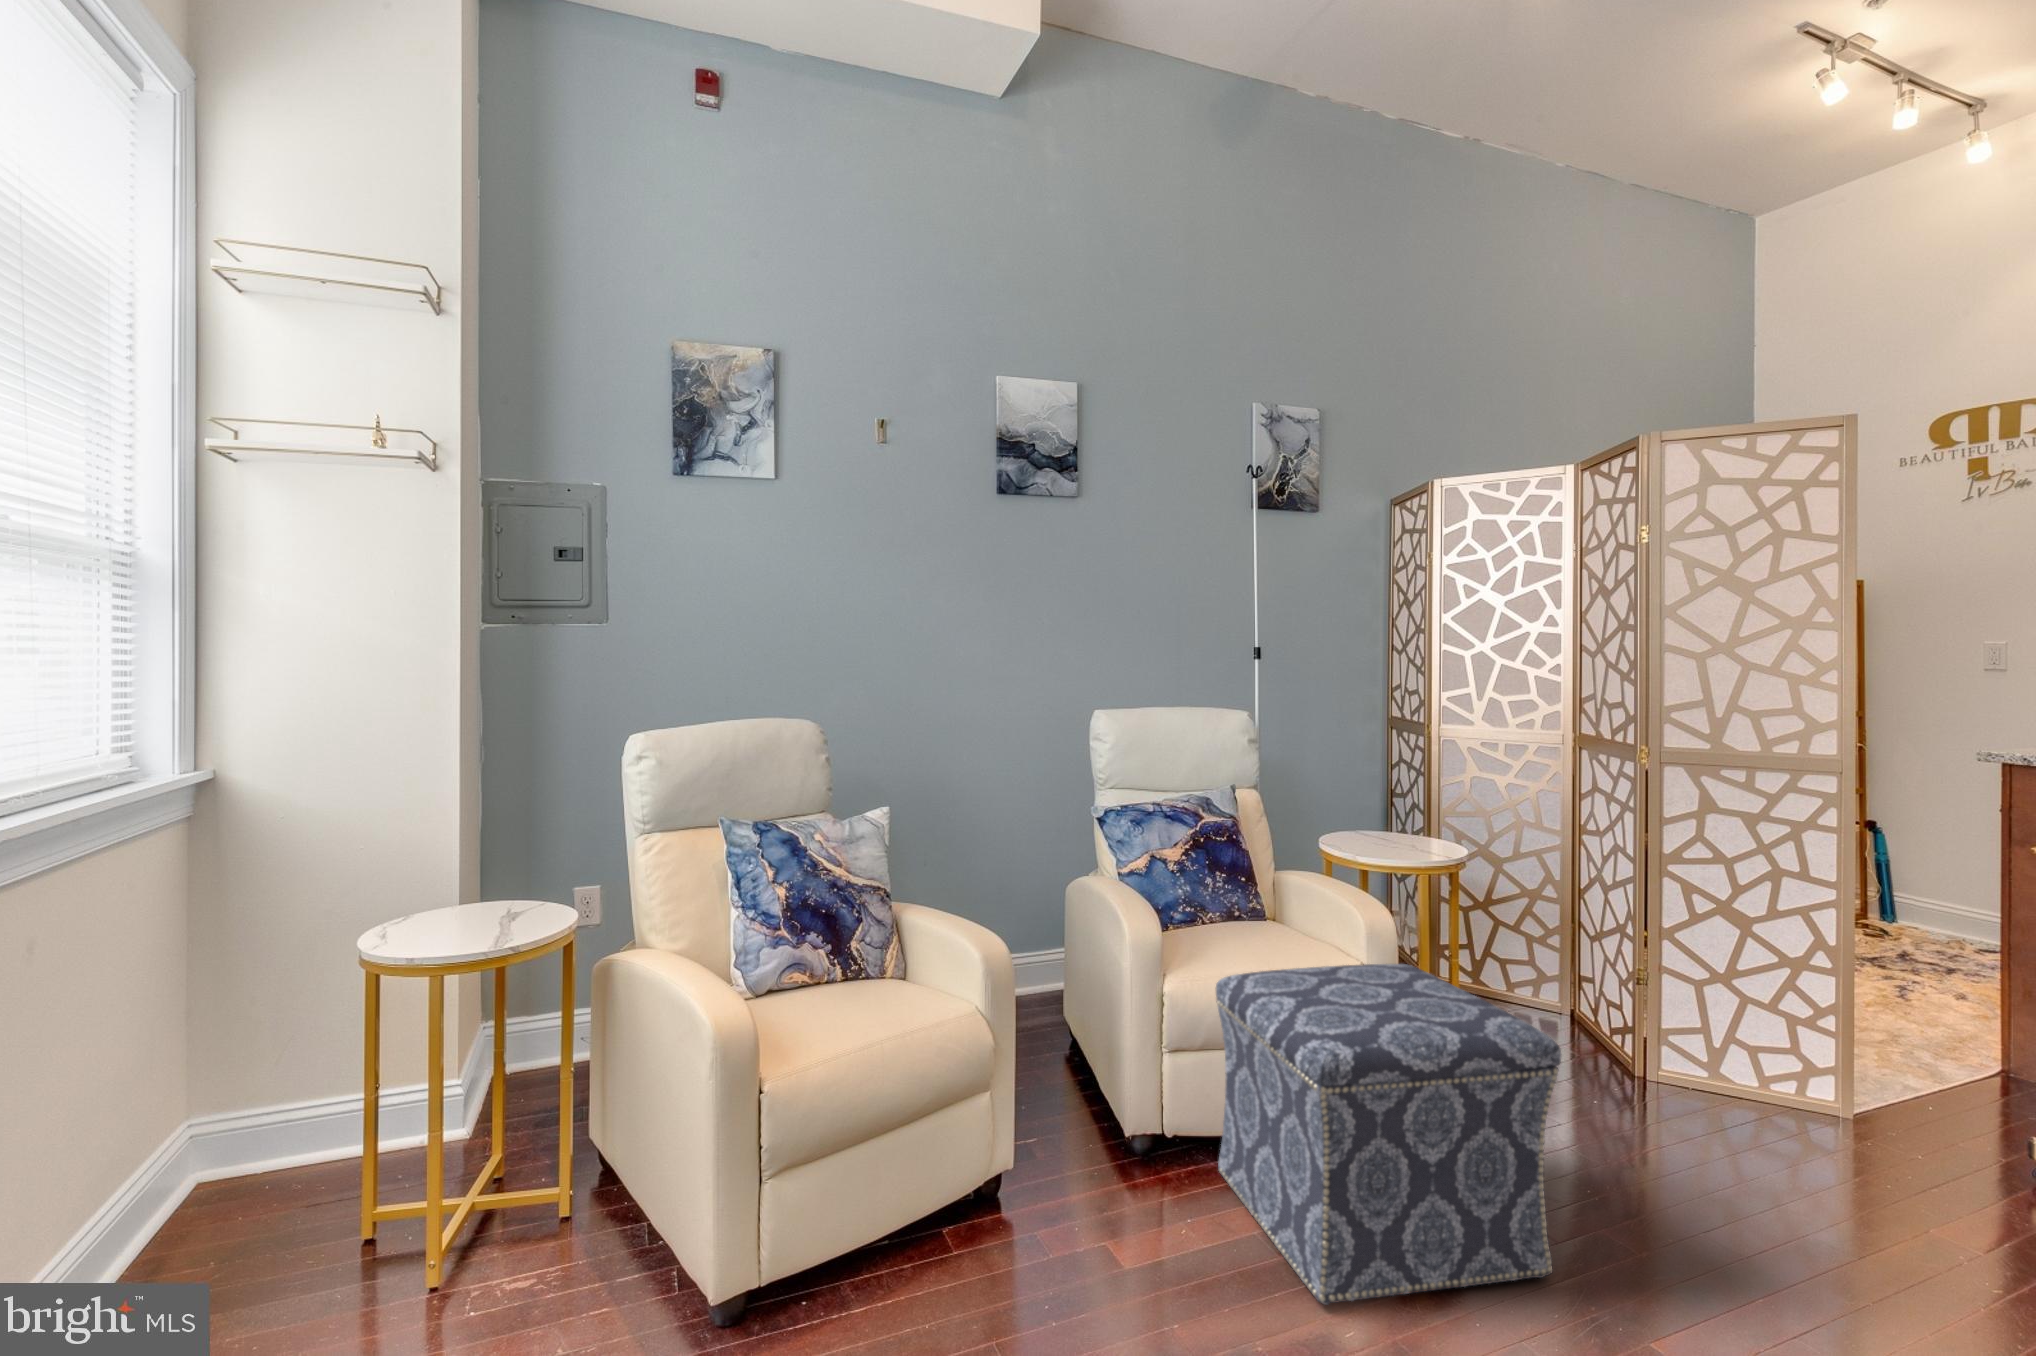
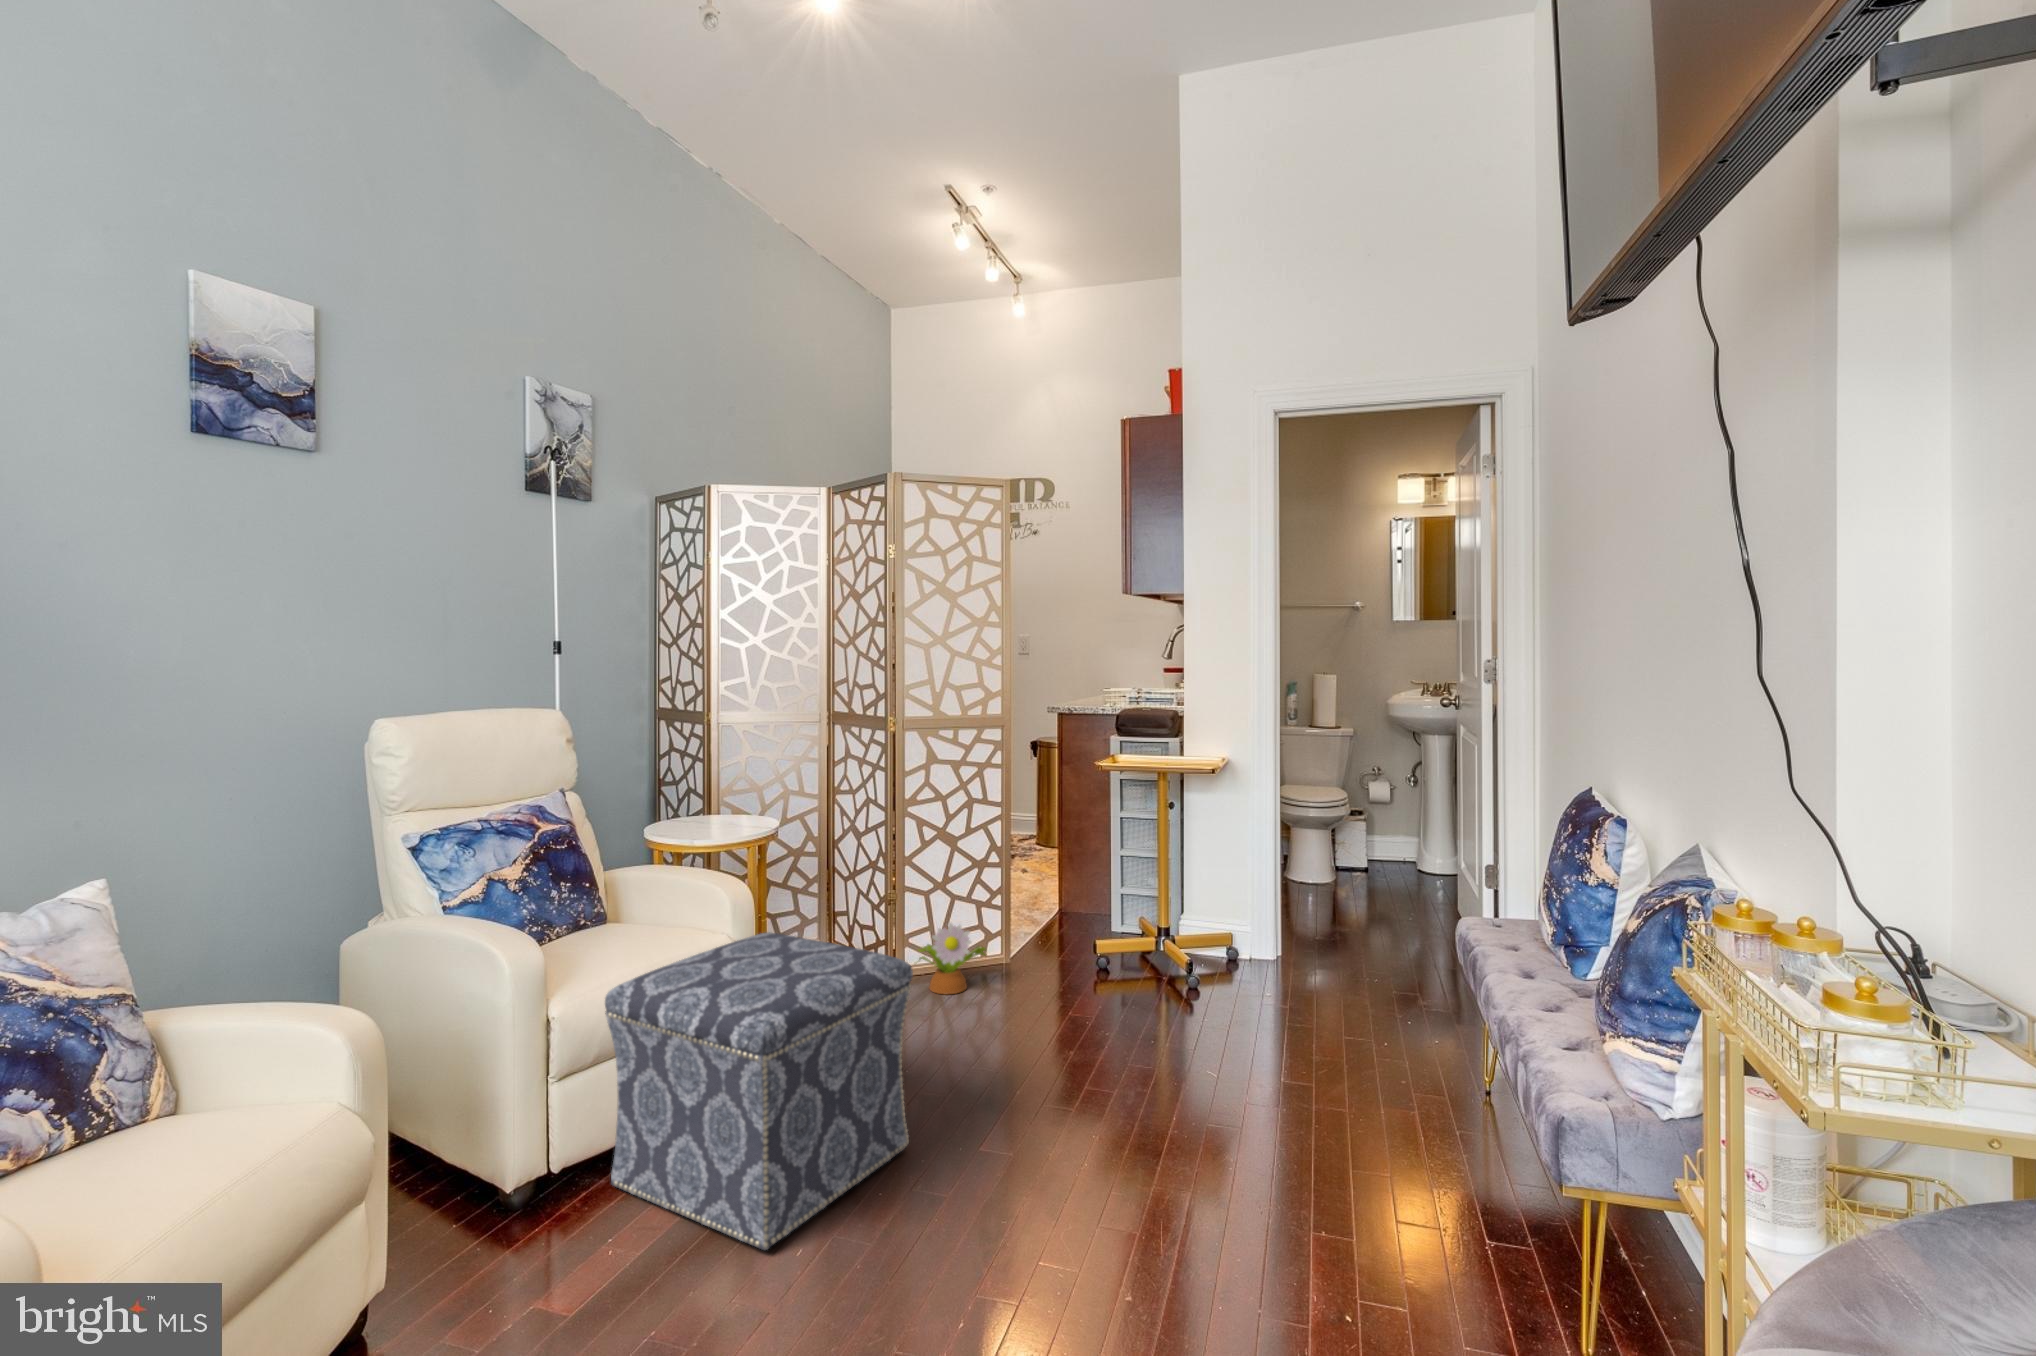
decorative plant: none [1661,1020,1791,1120] -> present [919,923,987,994]

